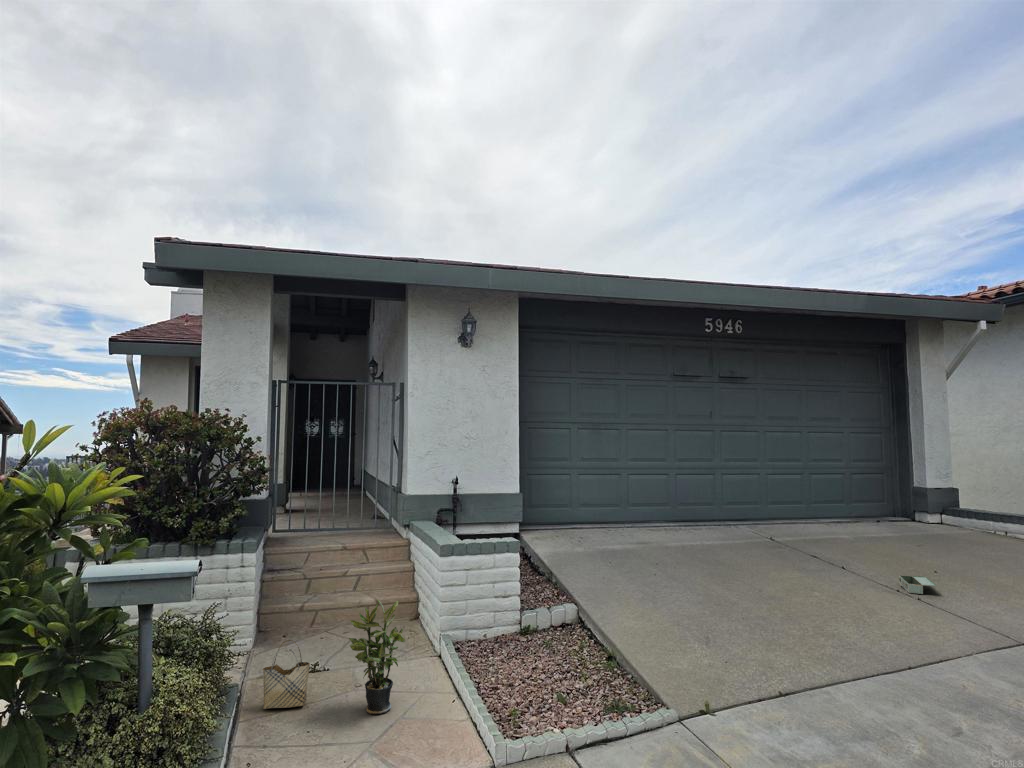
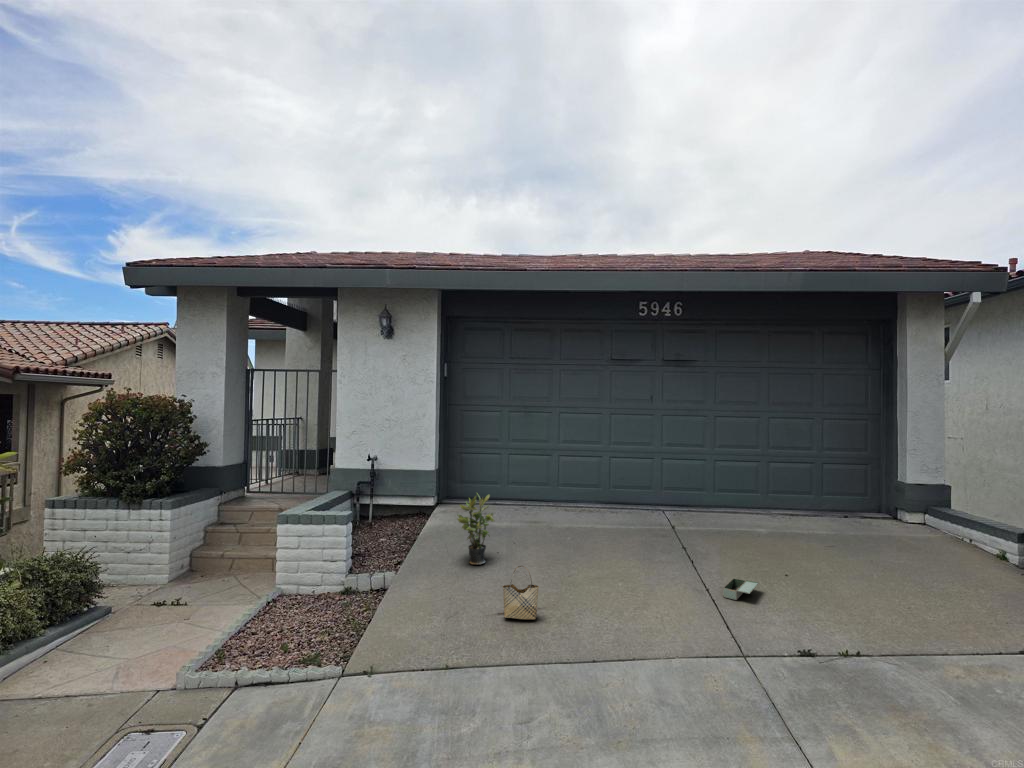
potted plant: present [349,600,405,714] -> present [457,495,494,565]
woven basket: present [263,640,310,709] -> present [503,566,539,619]

